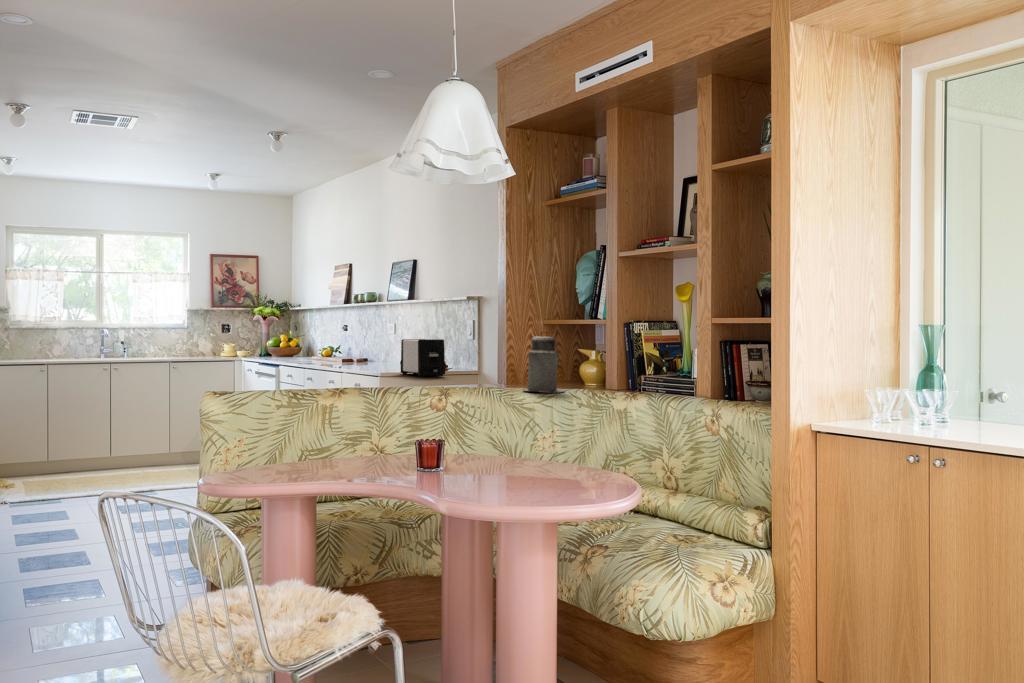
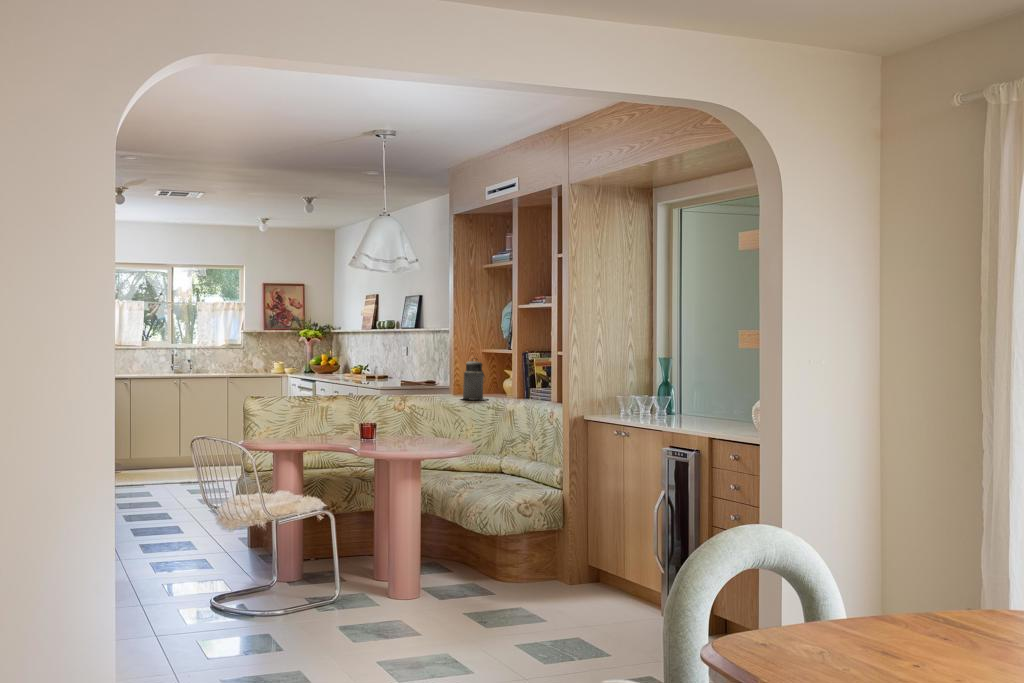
toaster: present [400,339,446,377] -> none [396,361,426,390]

